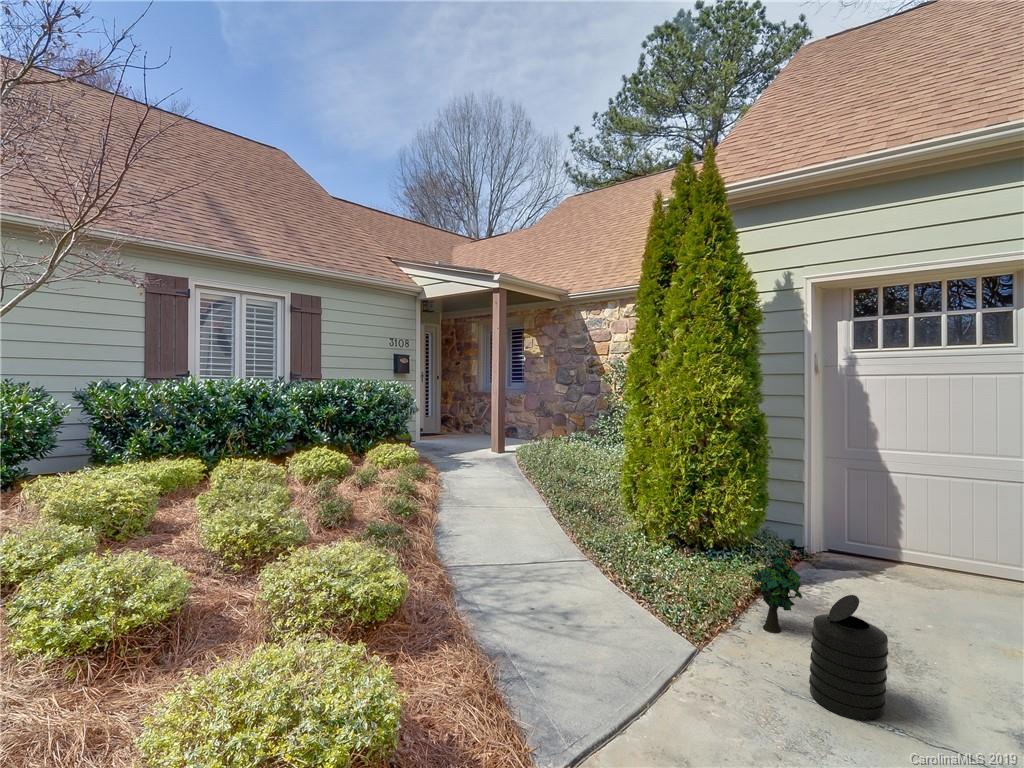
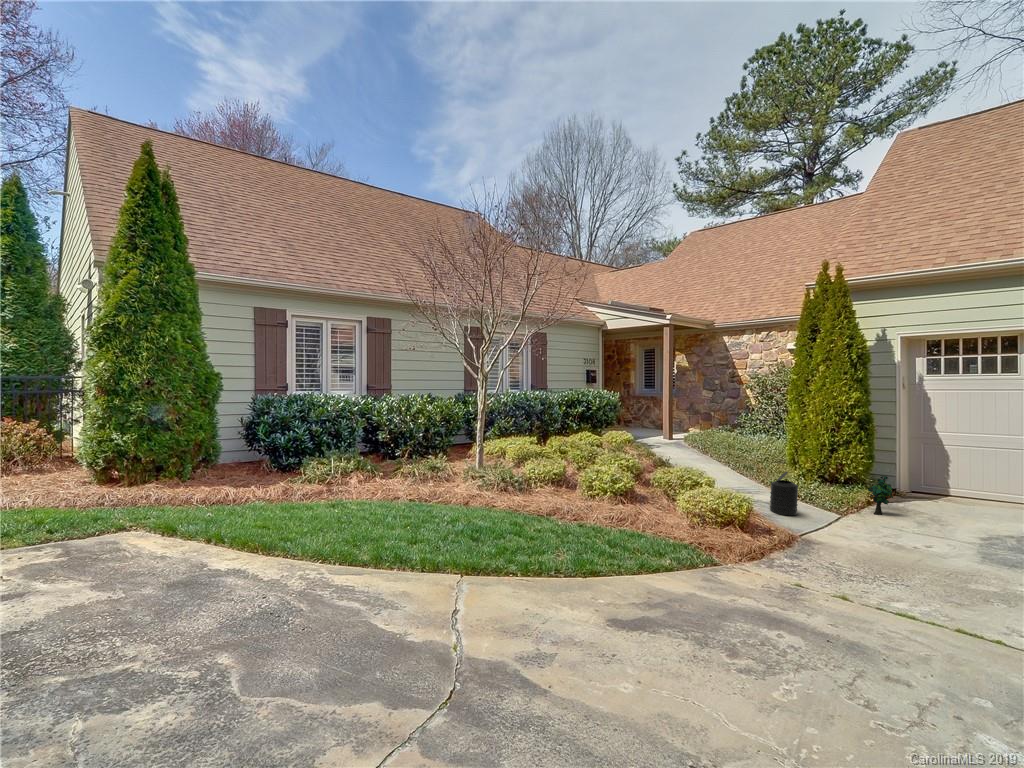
trash can: present [809,595,888,721] -> present [770,472,798,515]

